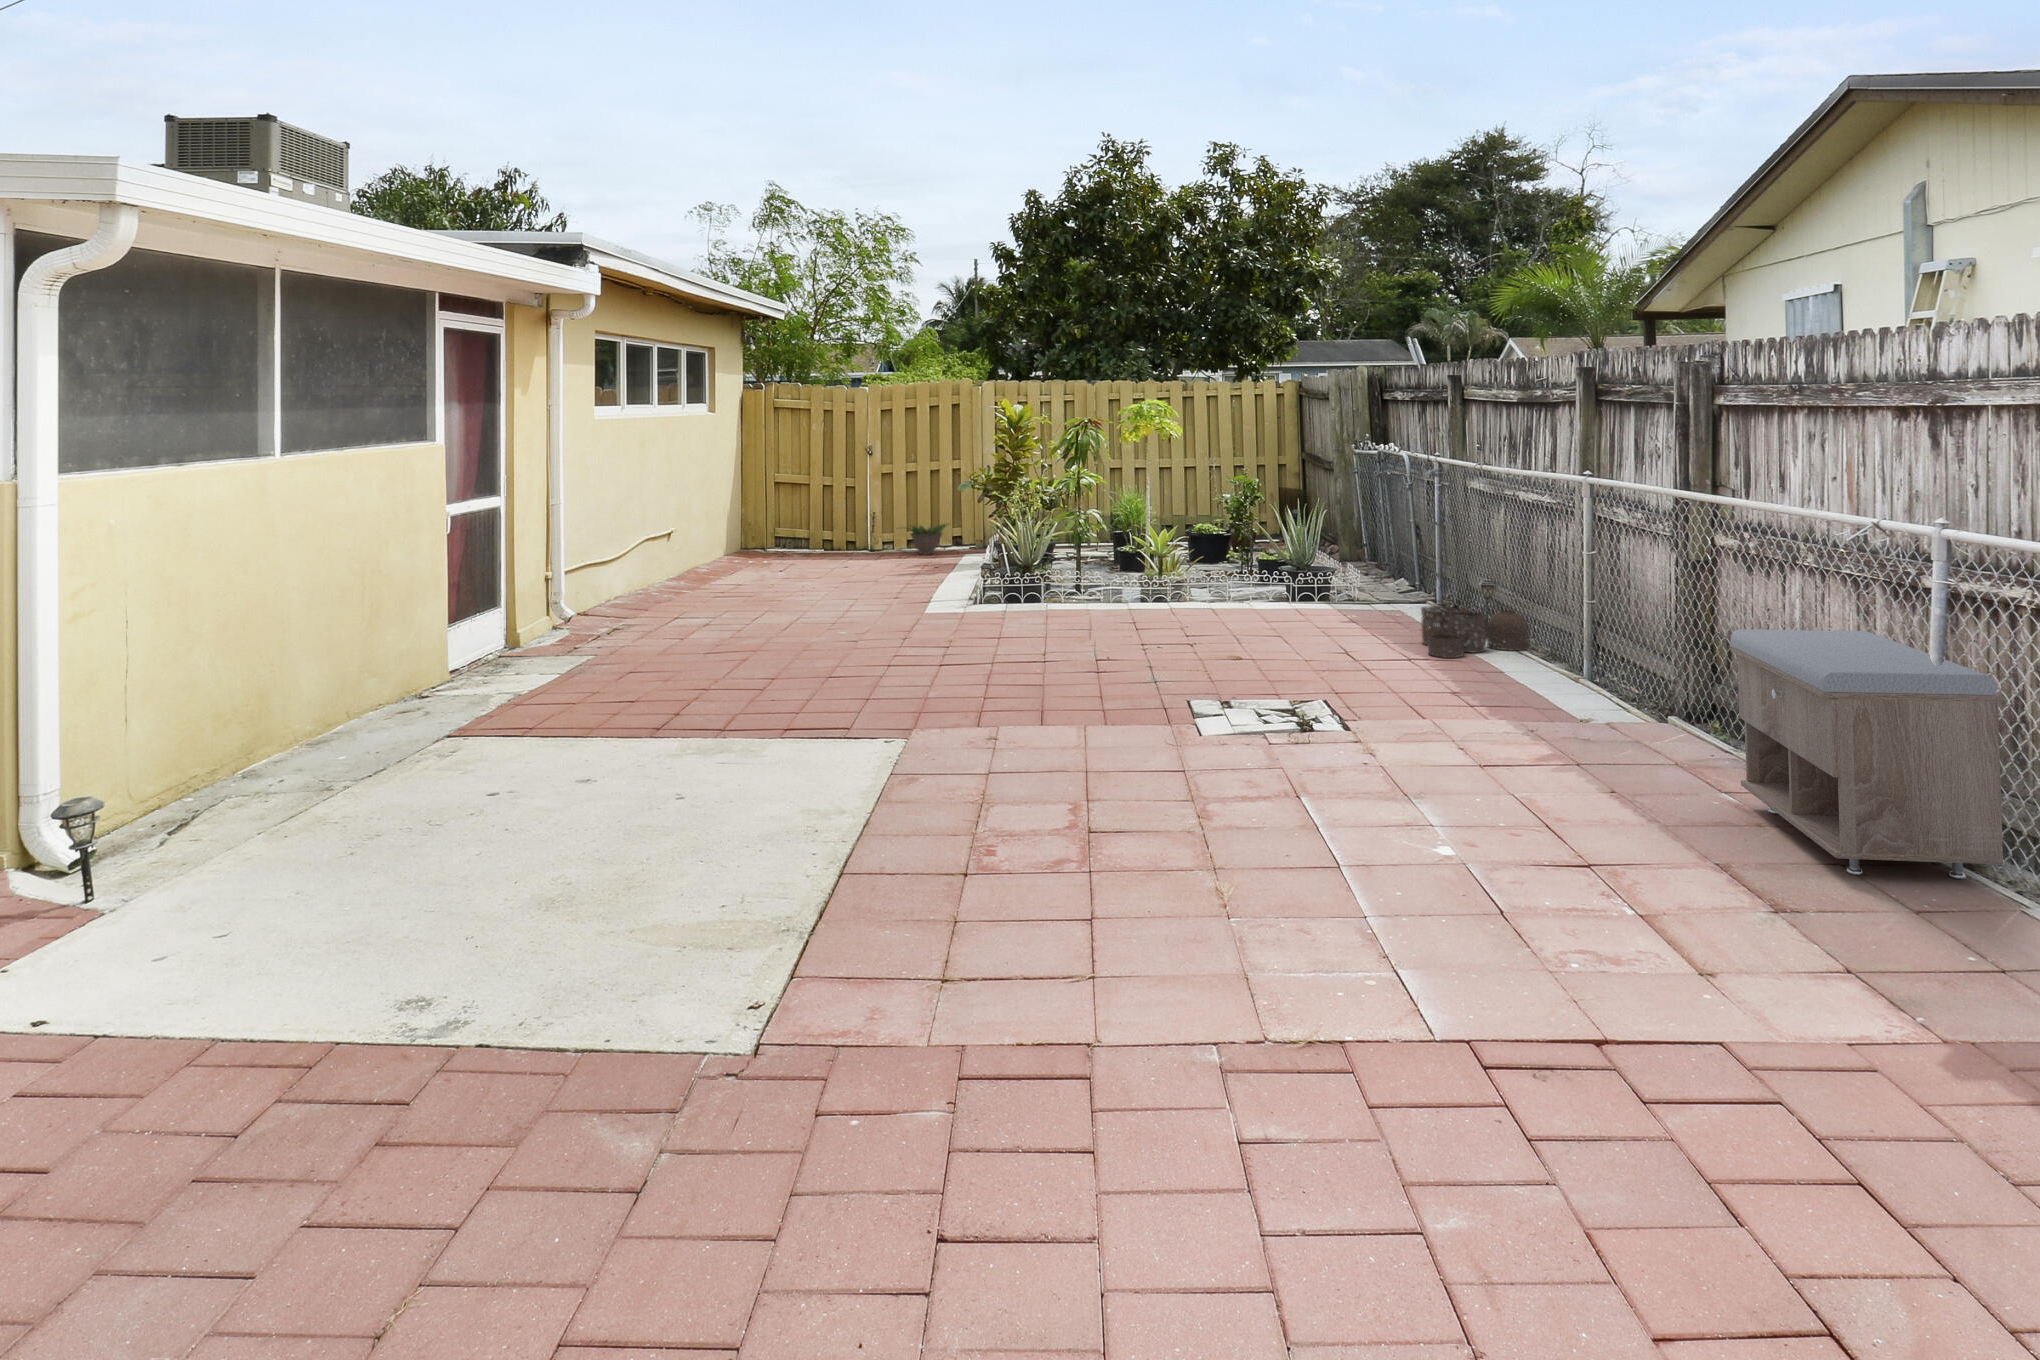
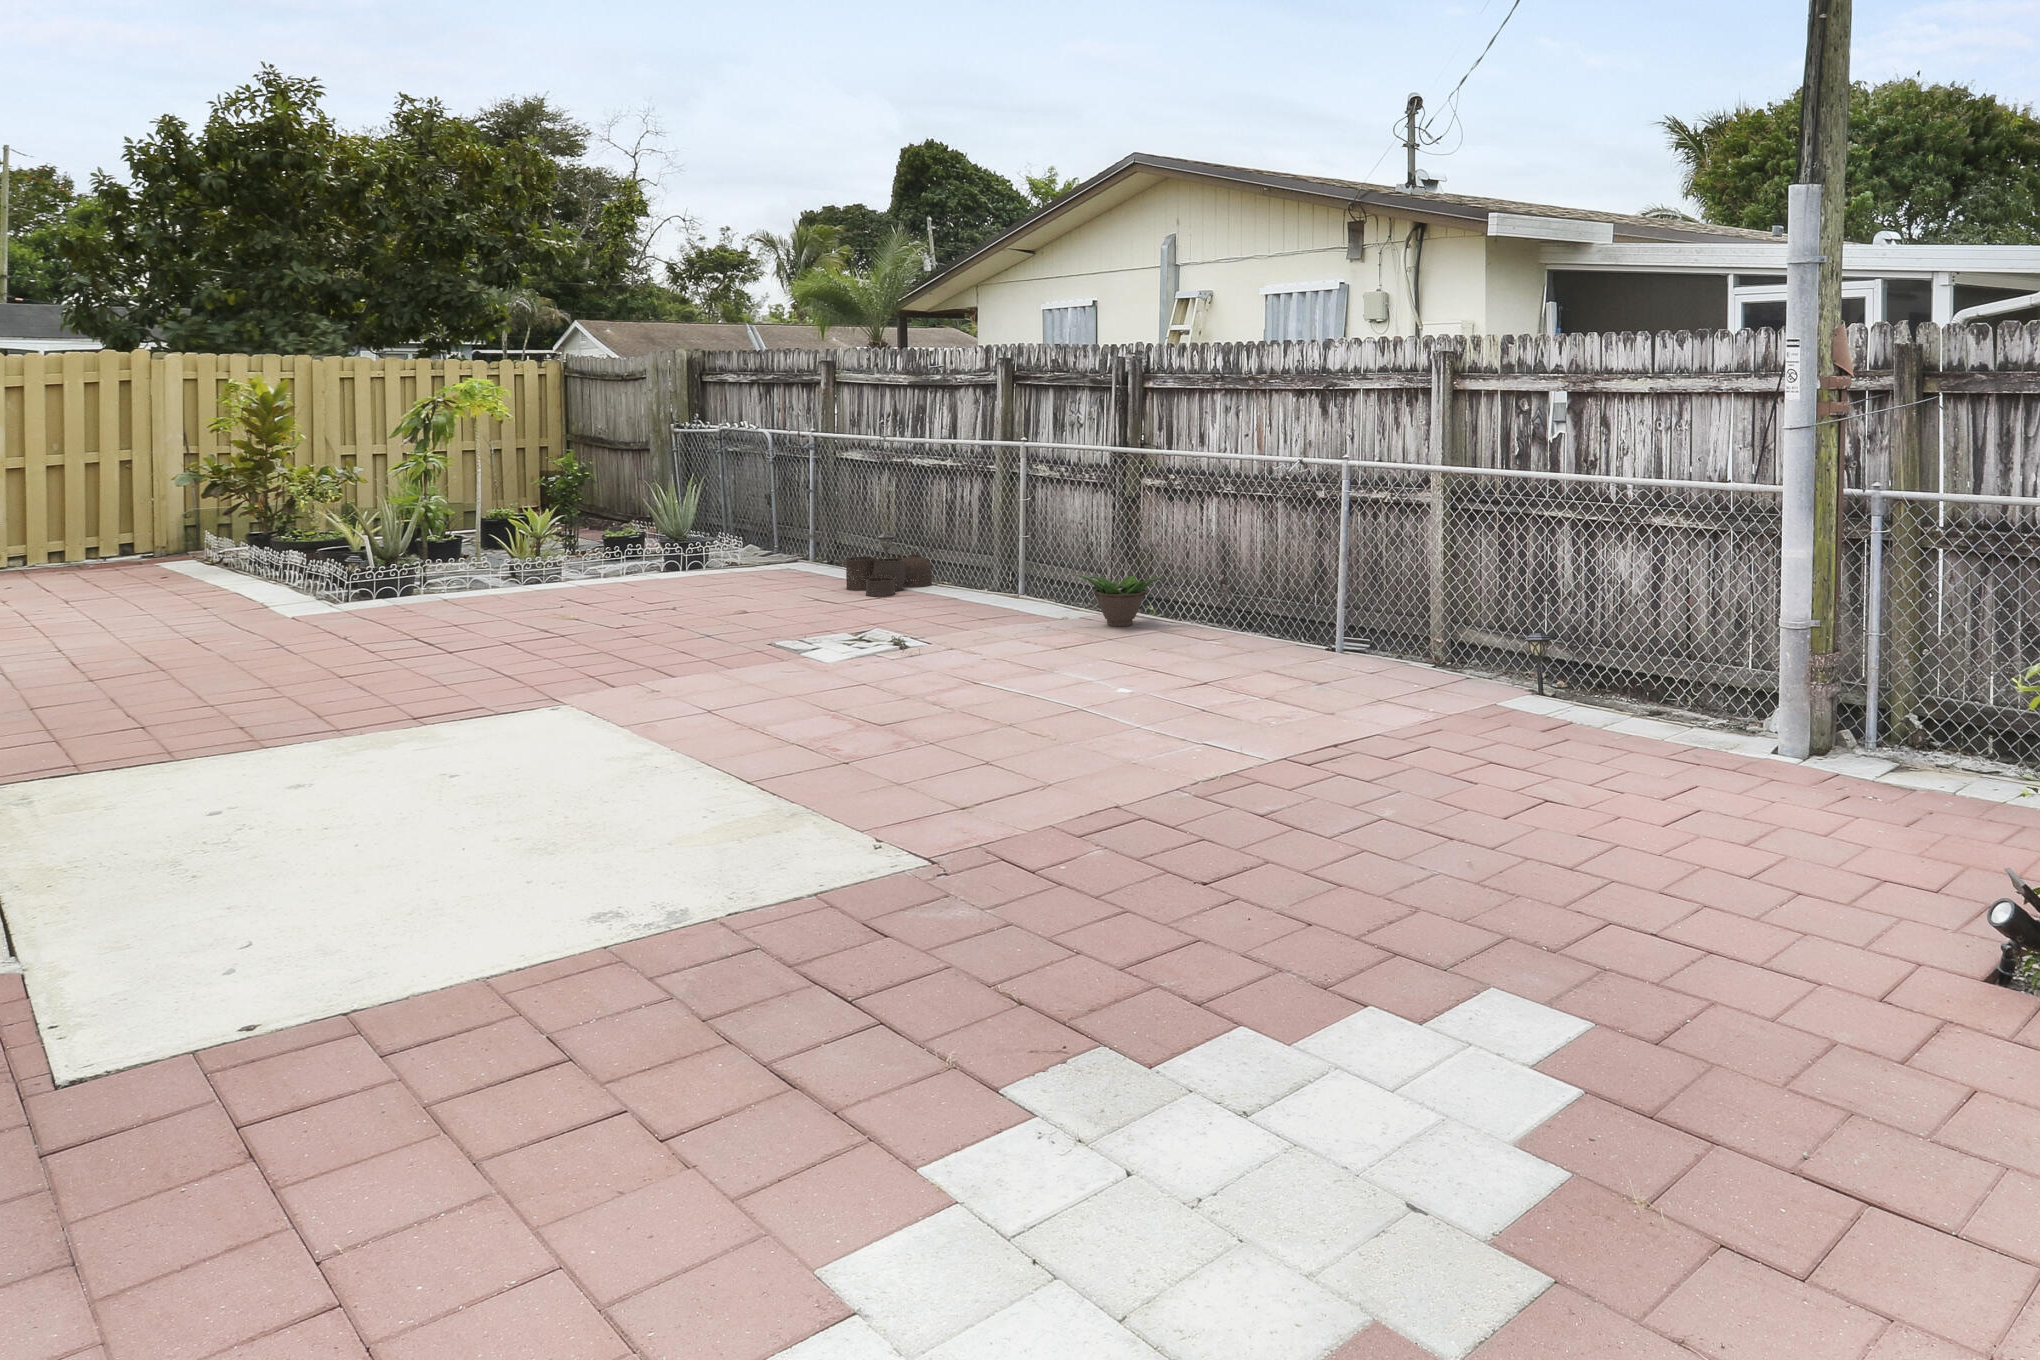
decorative plant: present [908,524,946,554] -> present [1076,575,1163,626]
storage bench: present [1730,629,2003,879] -> none [1209,529,1375,666]

